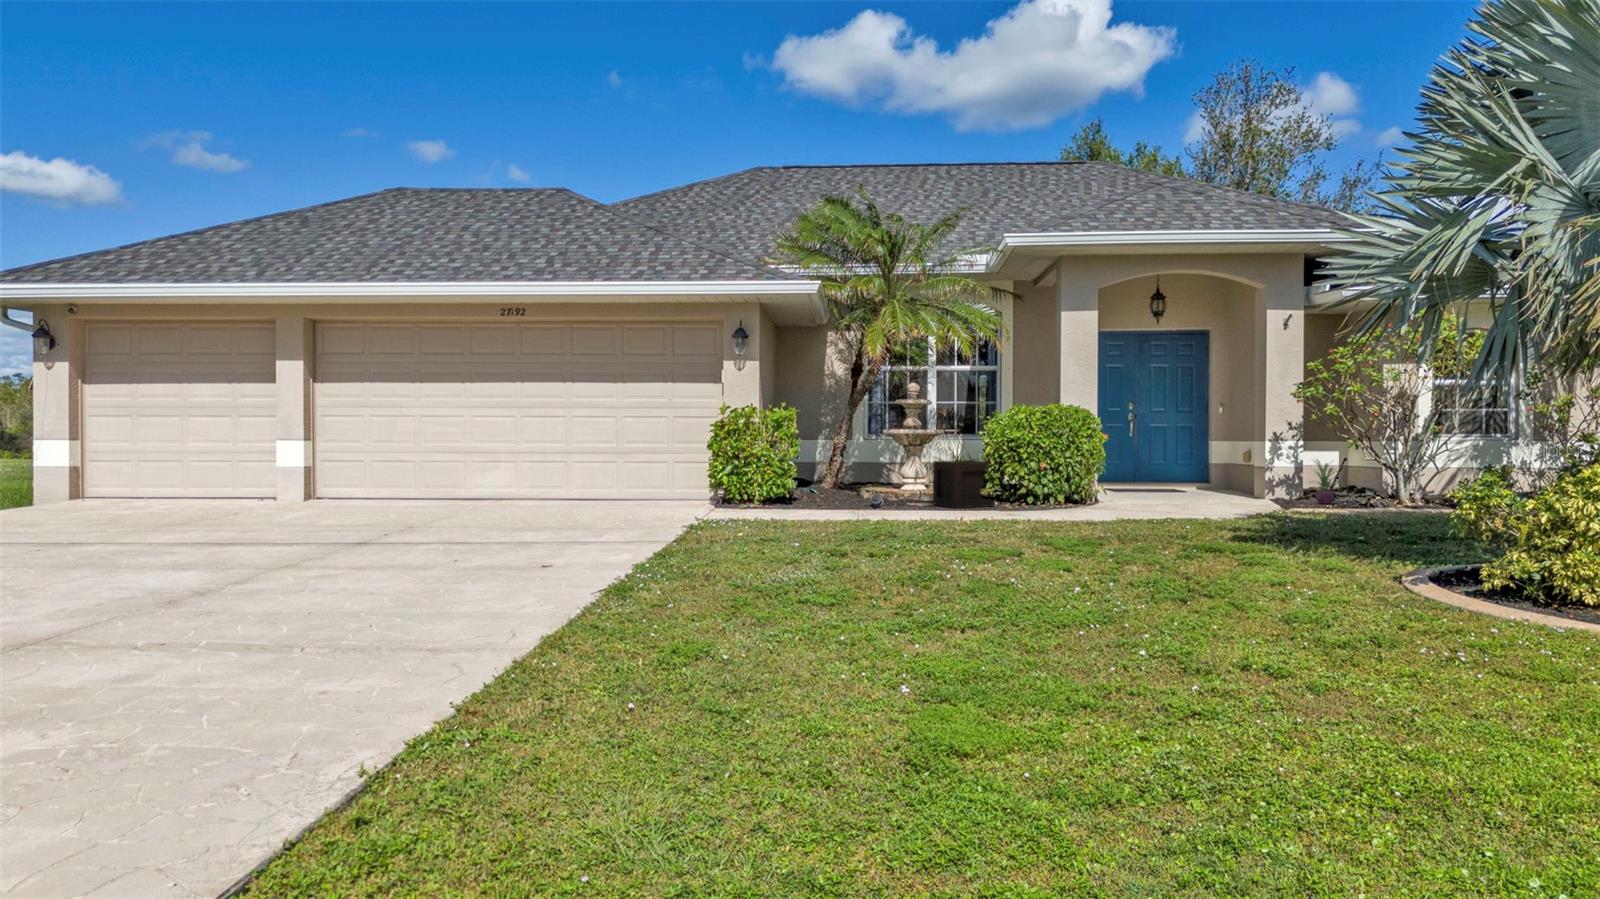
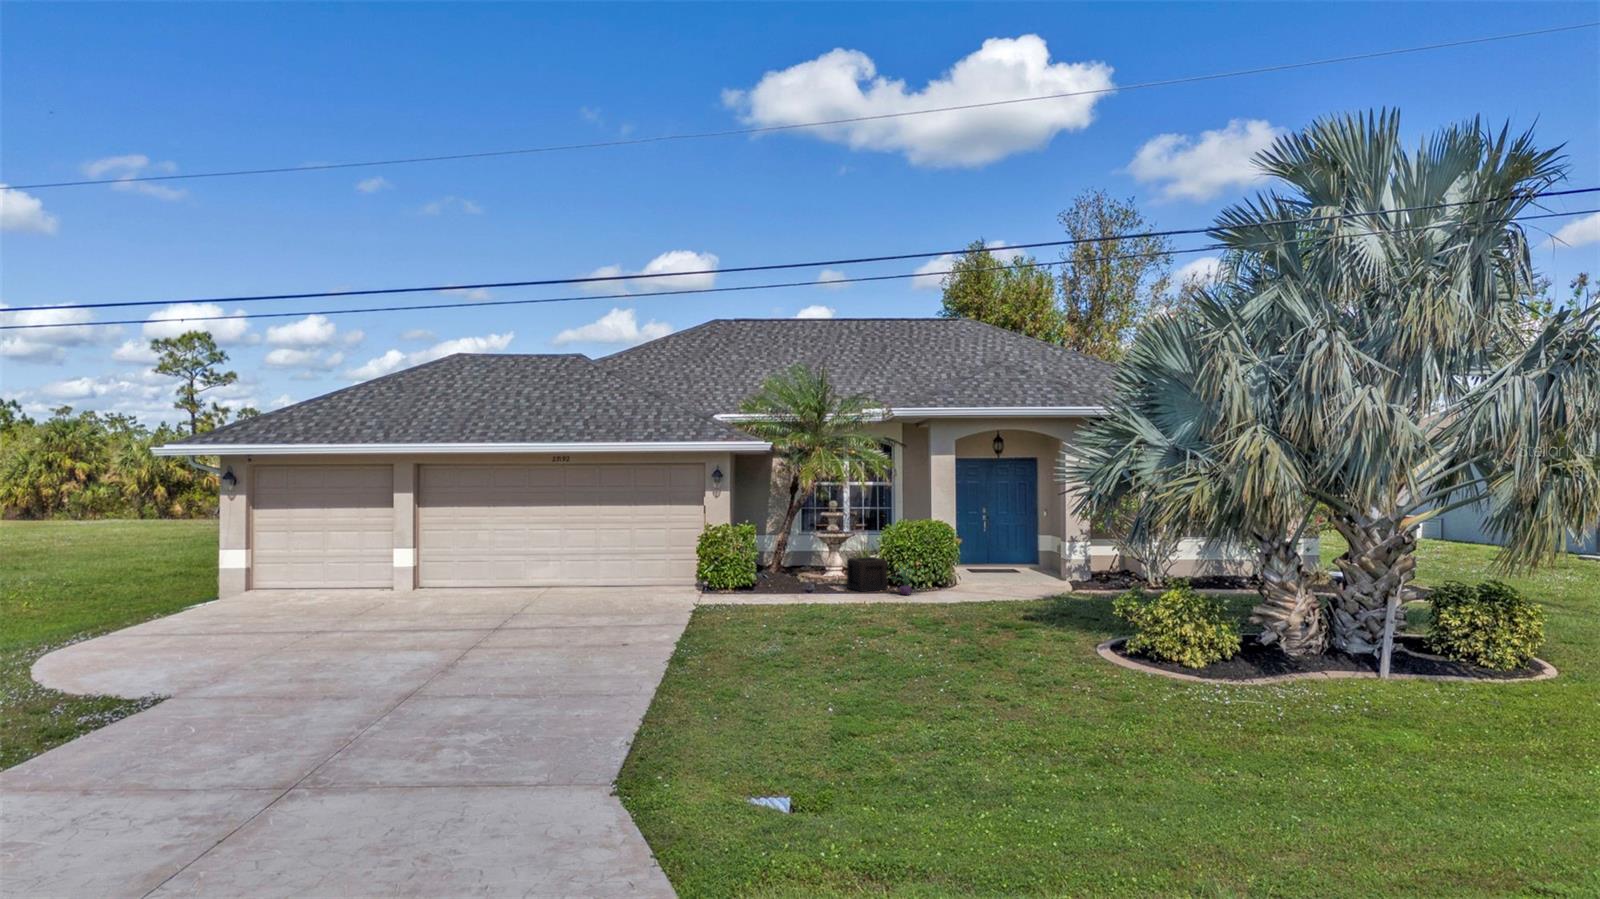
decorative plant: present [1315,460,1335,504] -> present [900,564,911,595]

